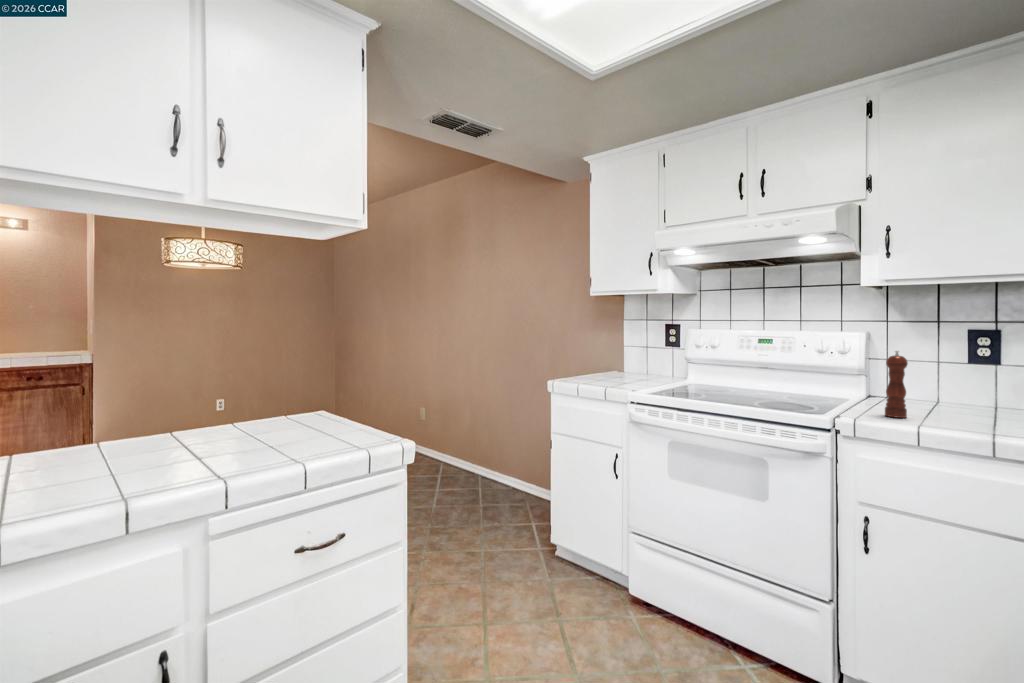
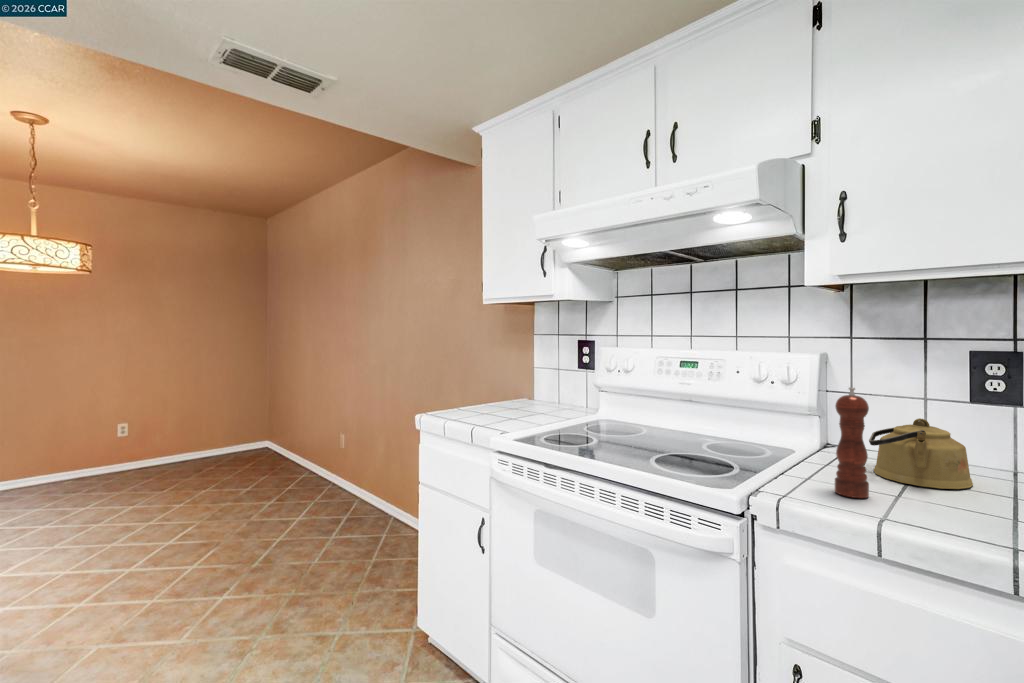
kettle: none [904,372,970,414] -> present [869,418,973,489]

